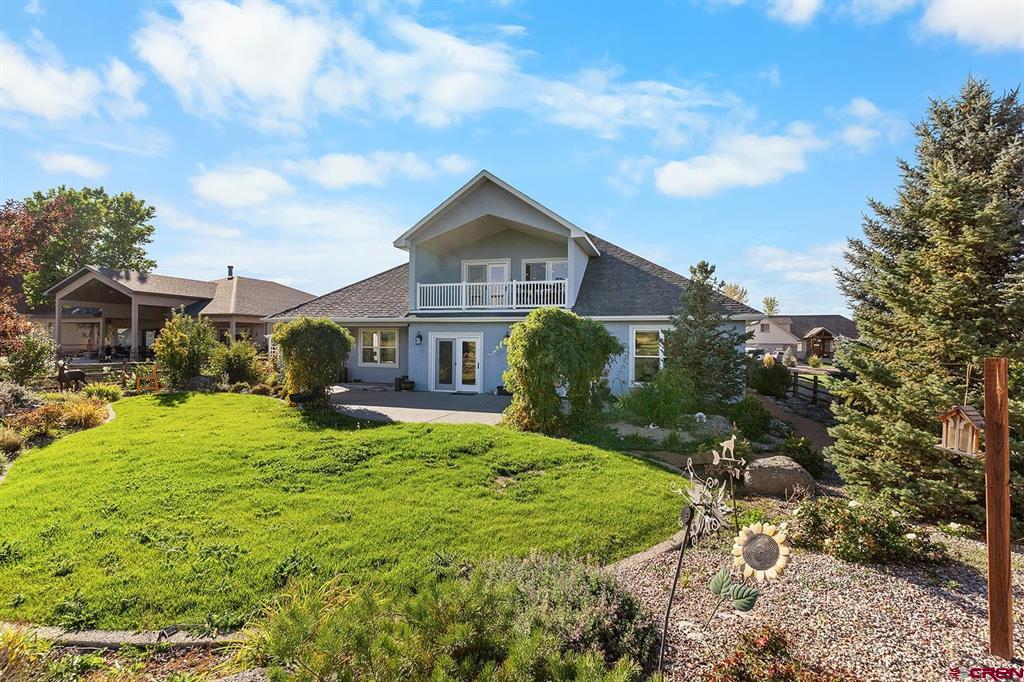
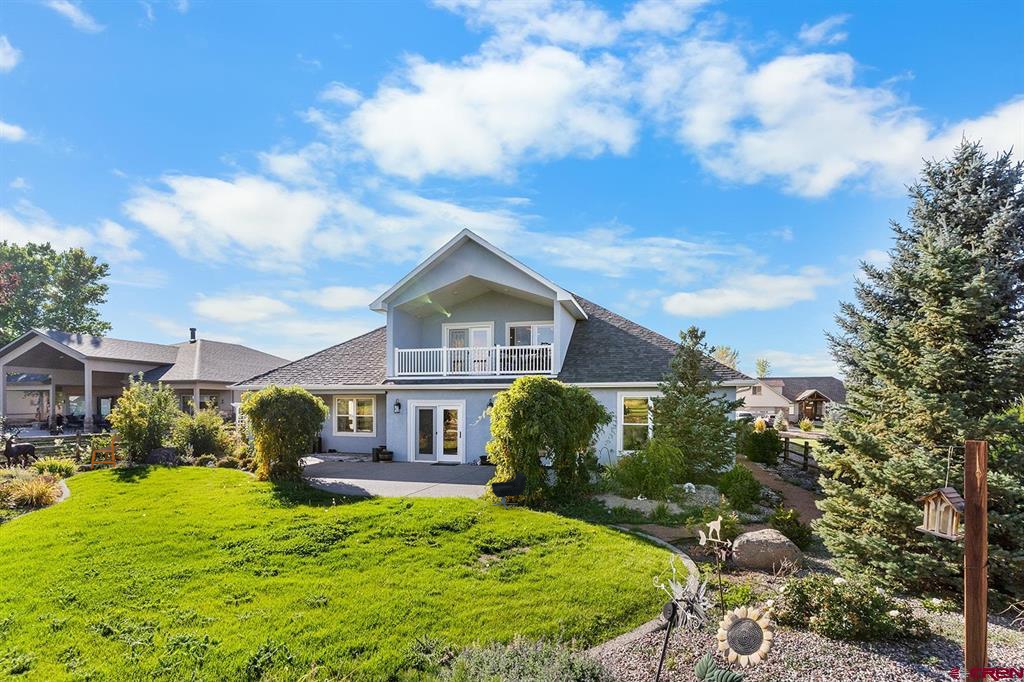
lounge chair: present [289,386,320,411] -> present [489,473,527,508]

